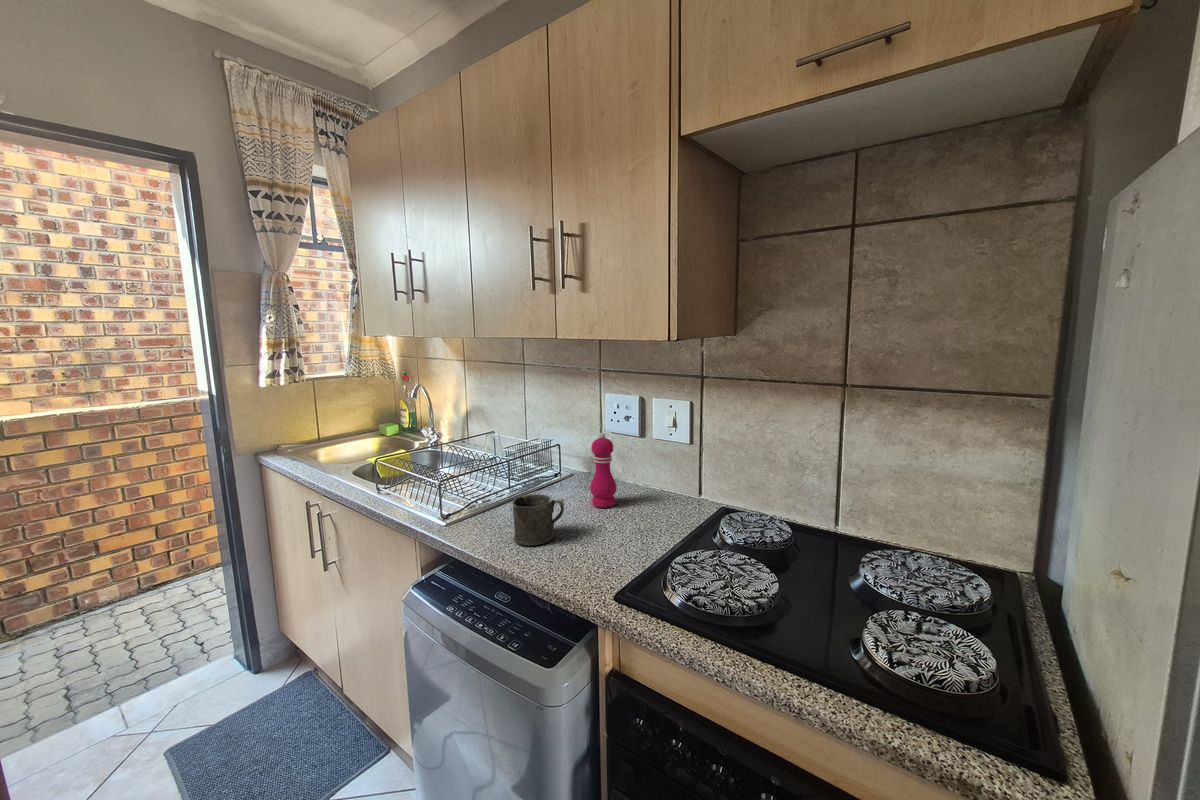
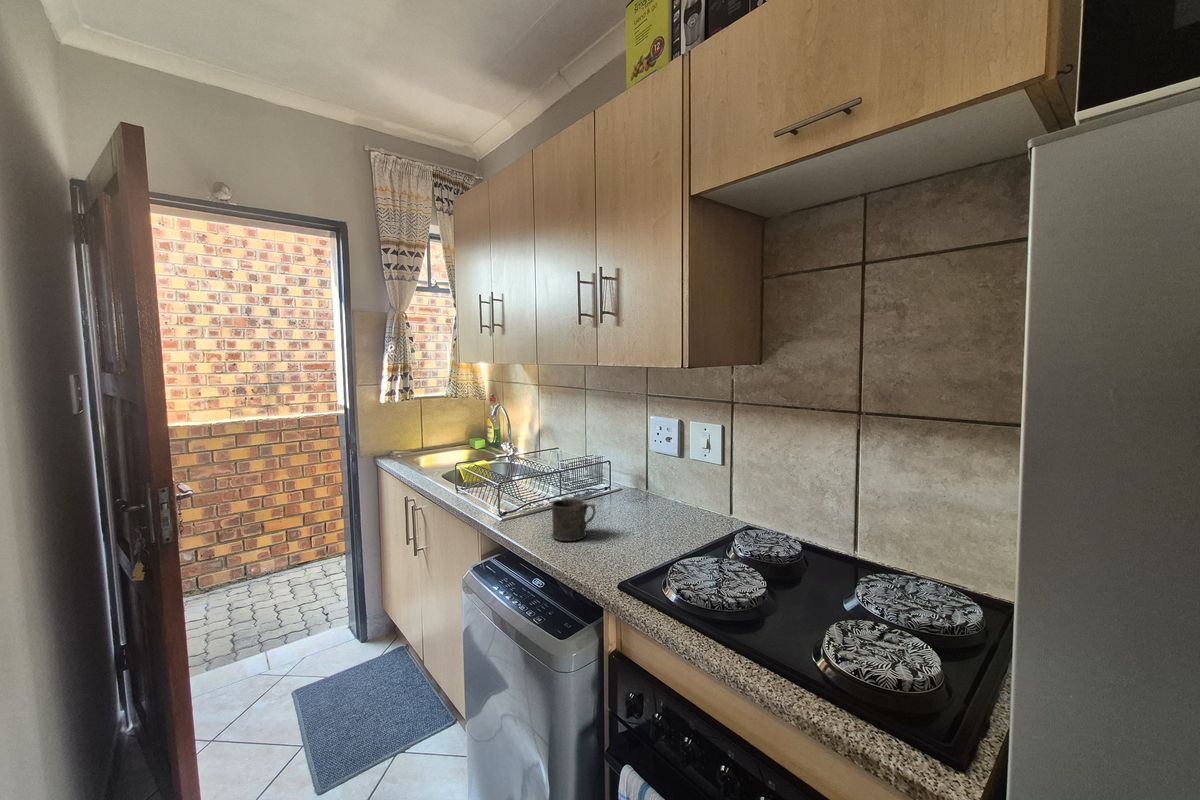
pepper mill: present [590,433,617,508] -> none [627,450,651,518]

